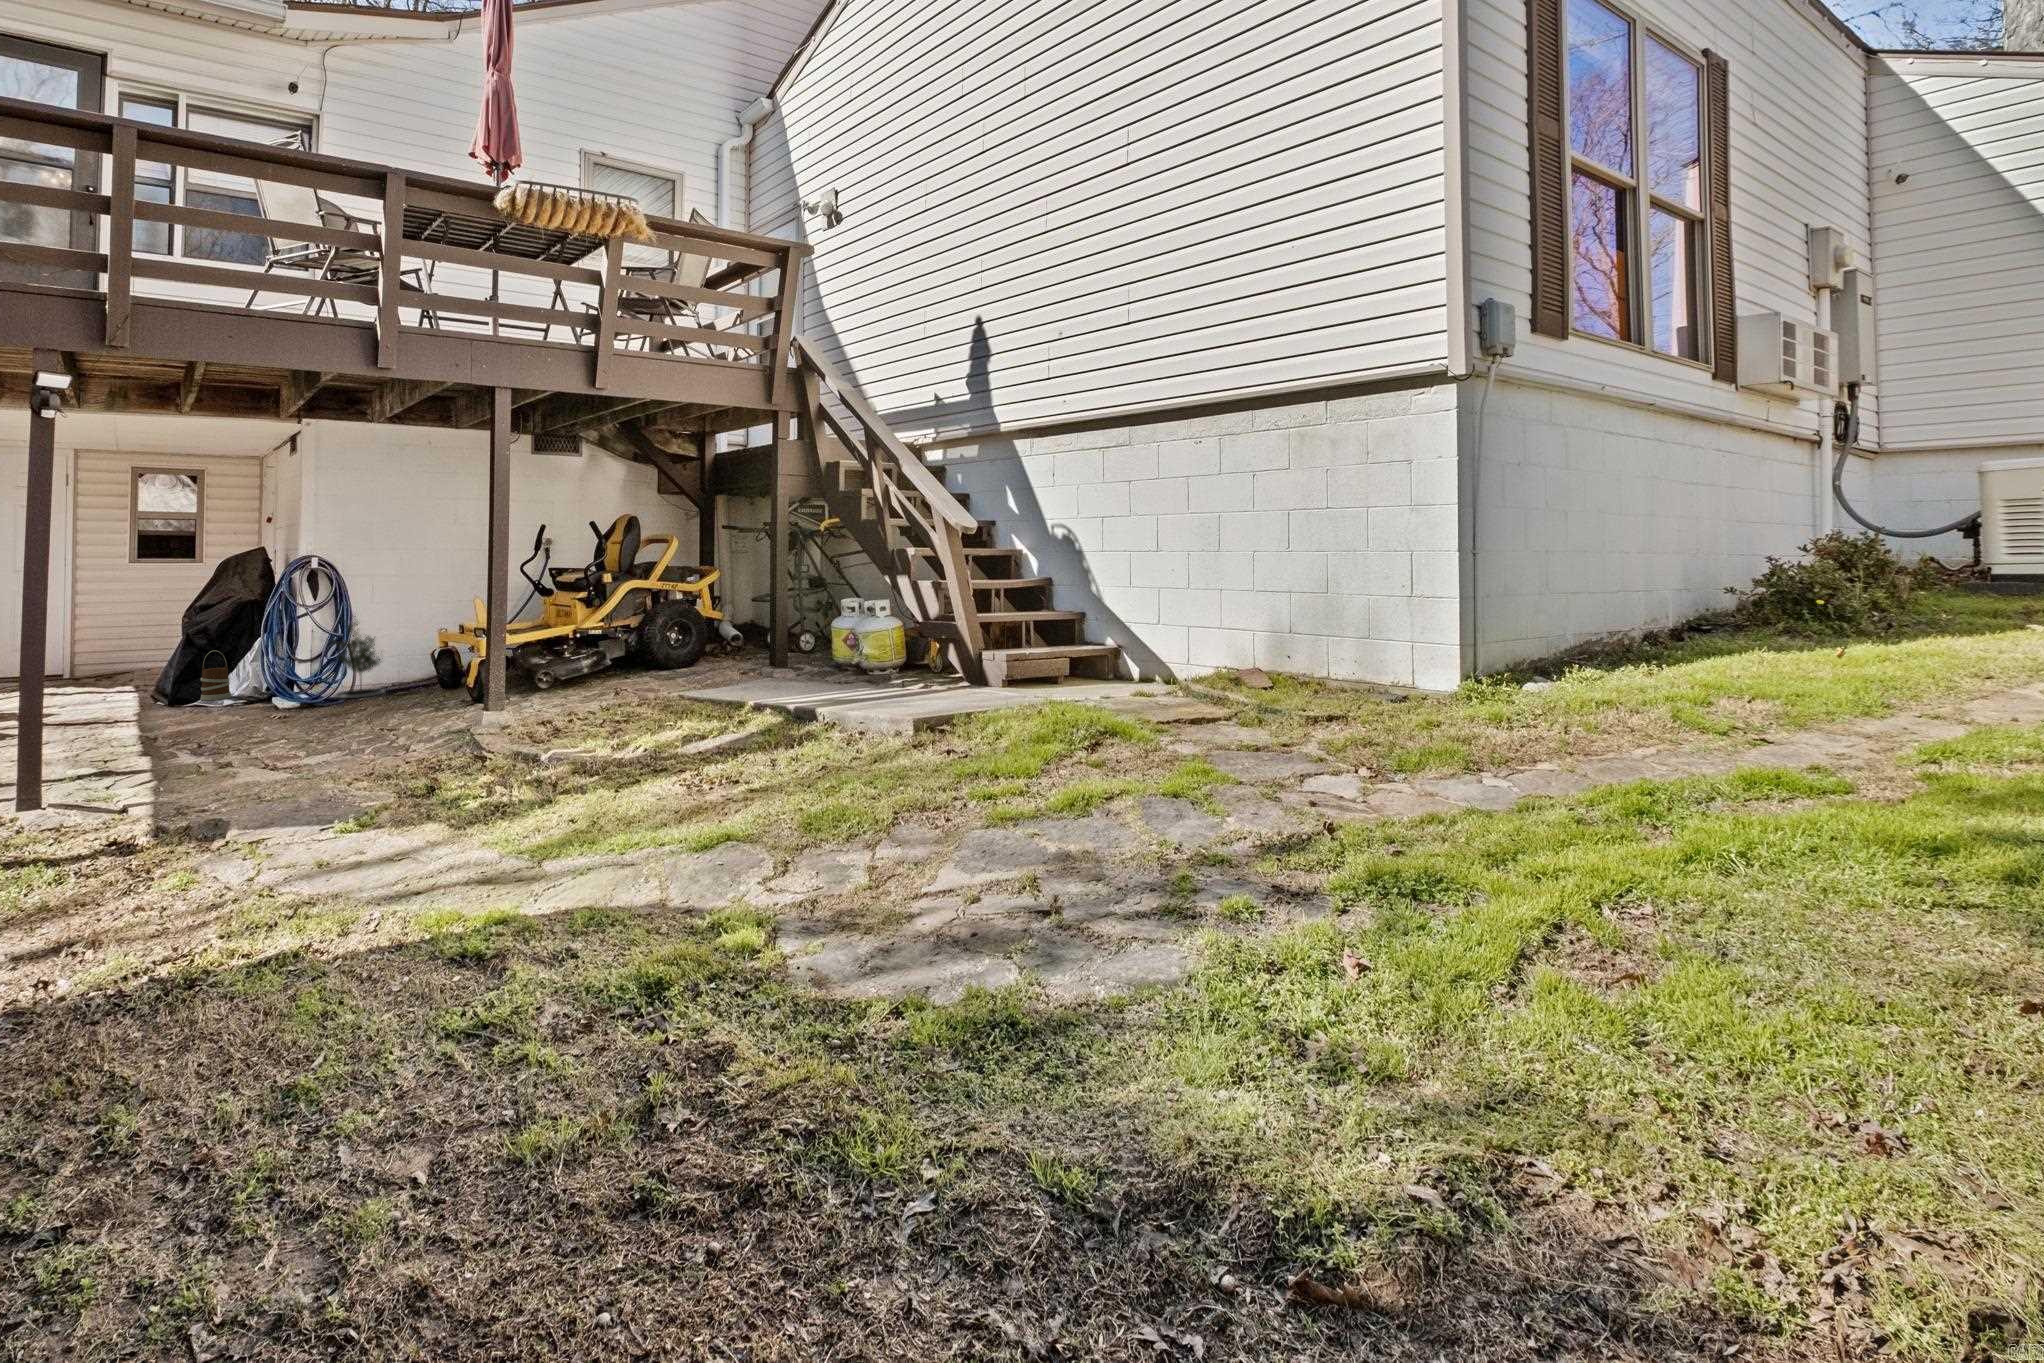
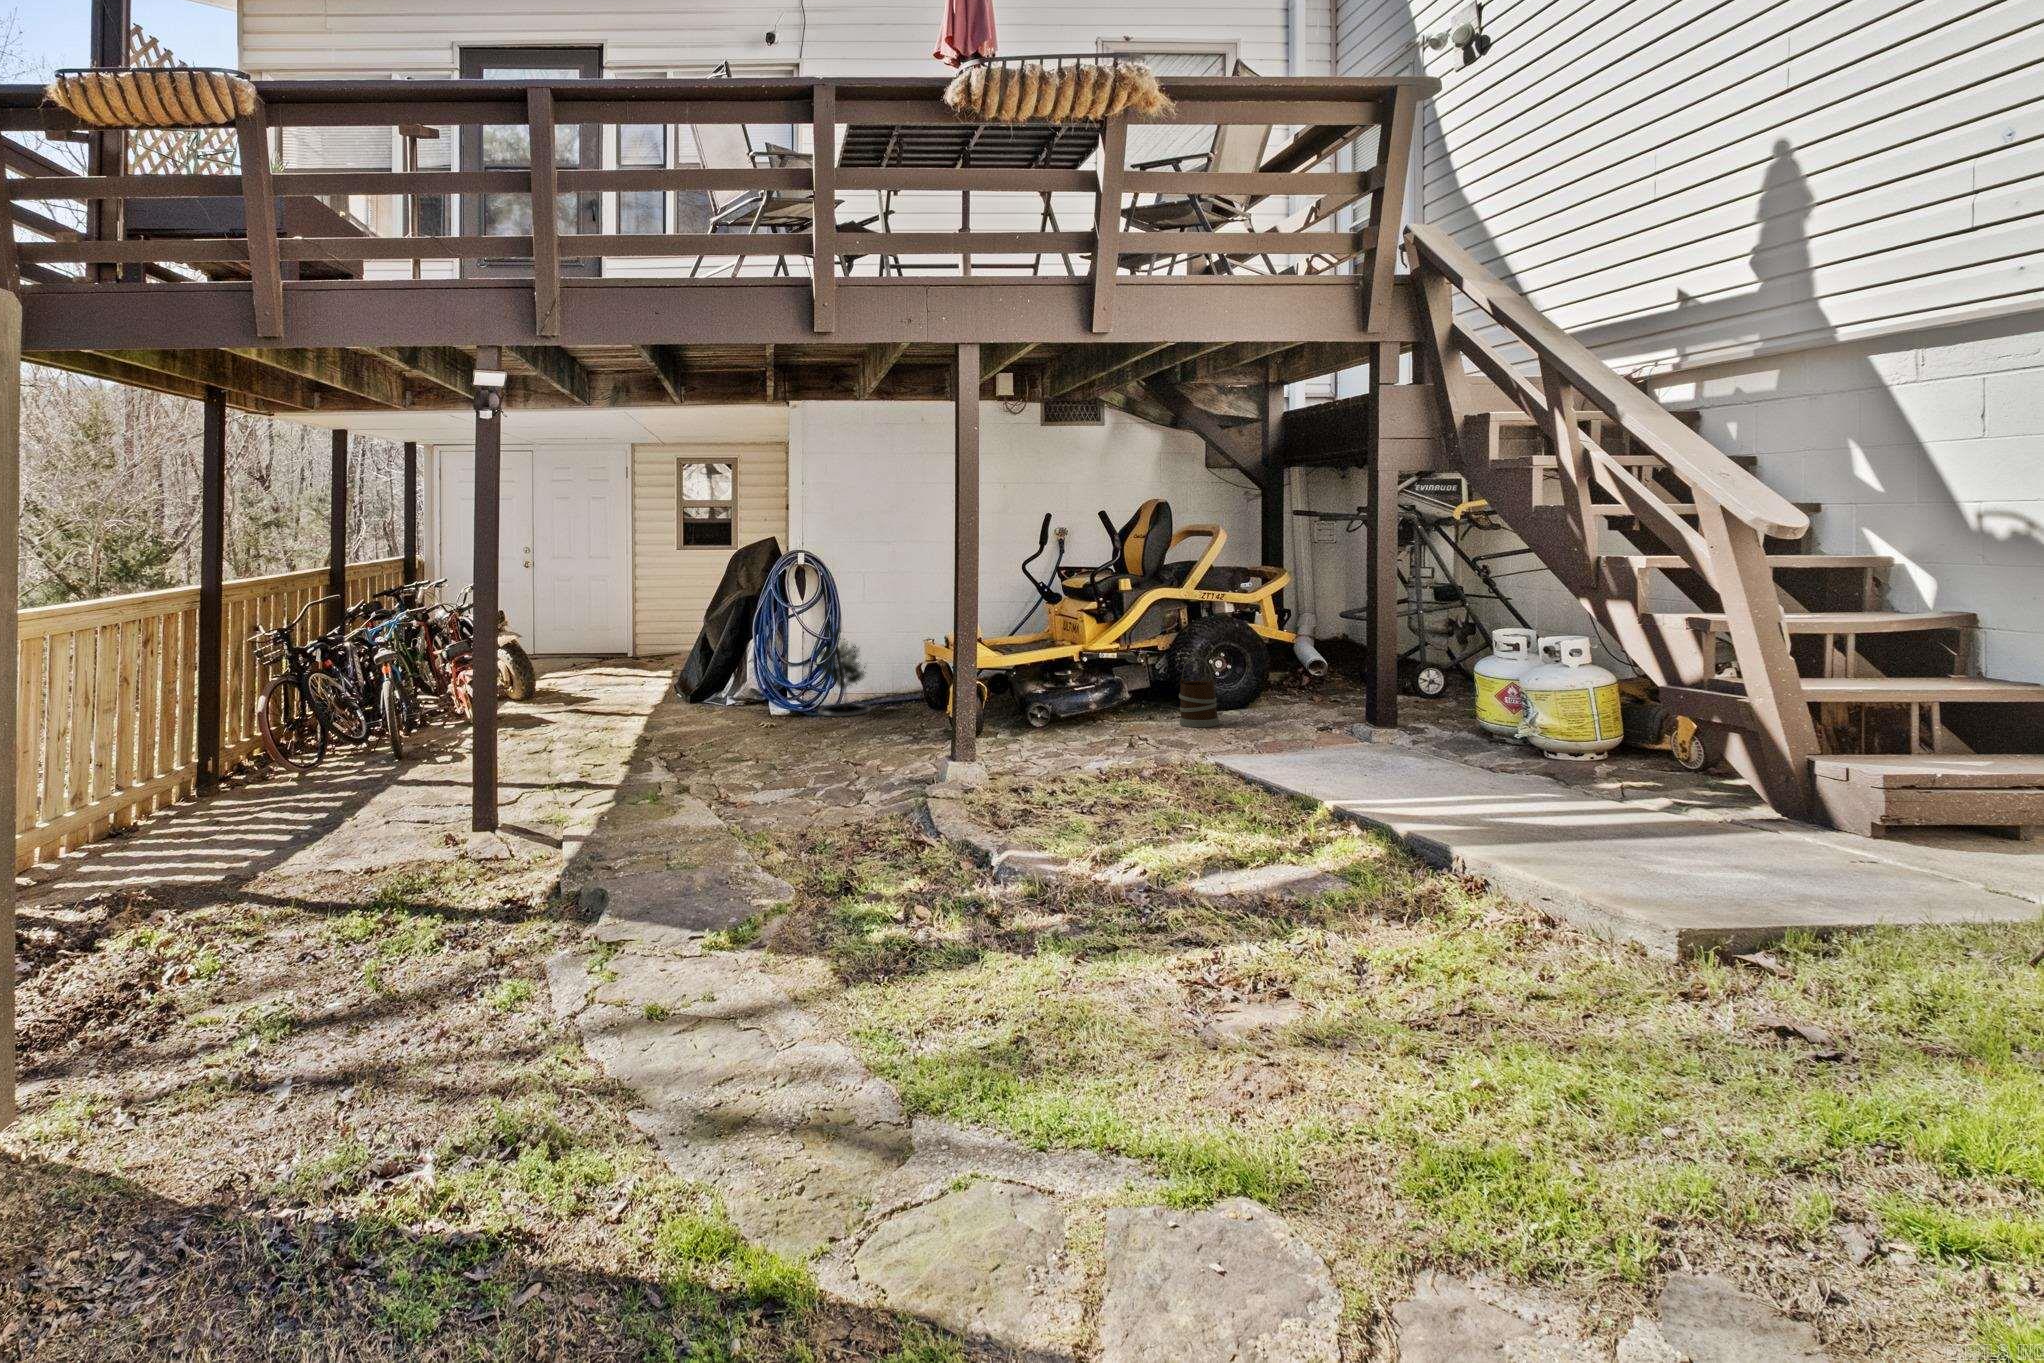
wooden bucket: present [201,650,231,700] -> present [1179,657,1219,727]

